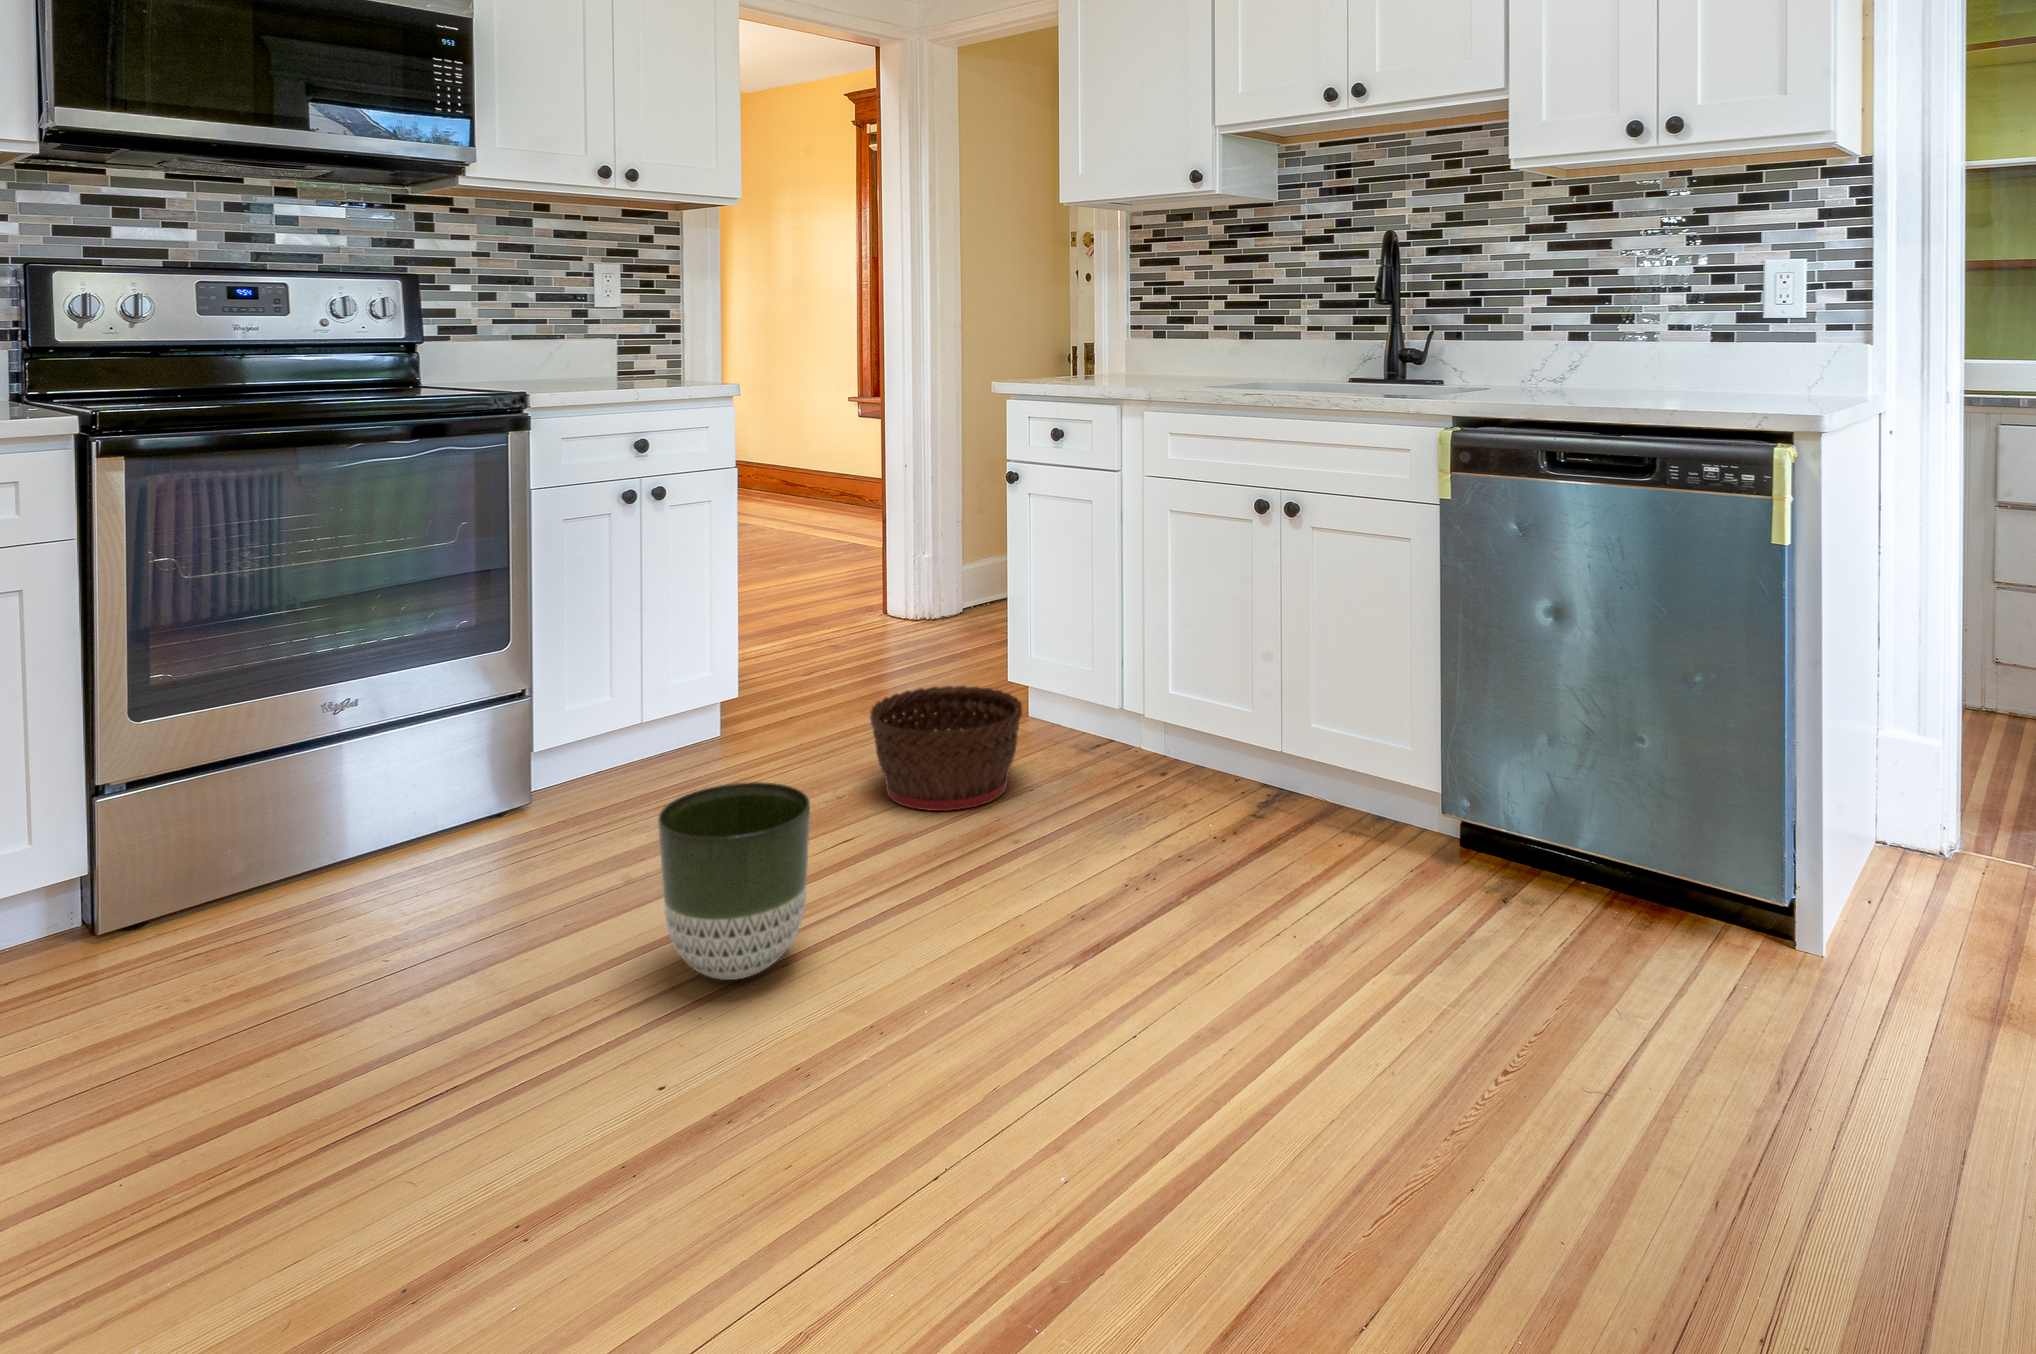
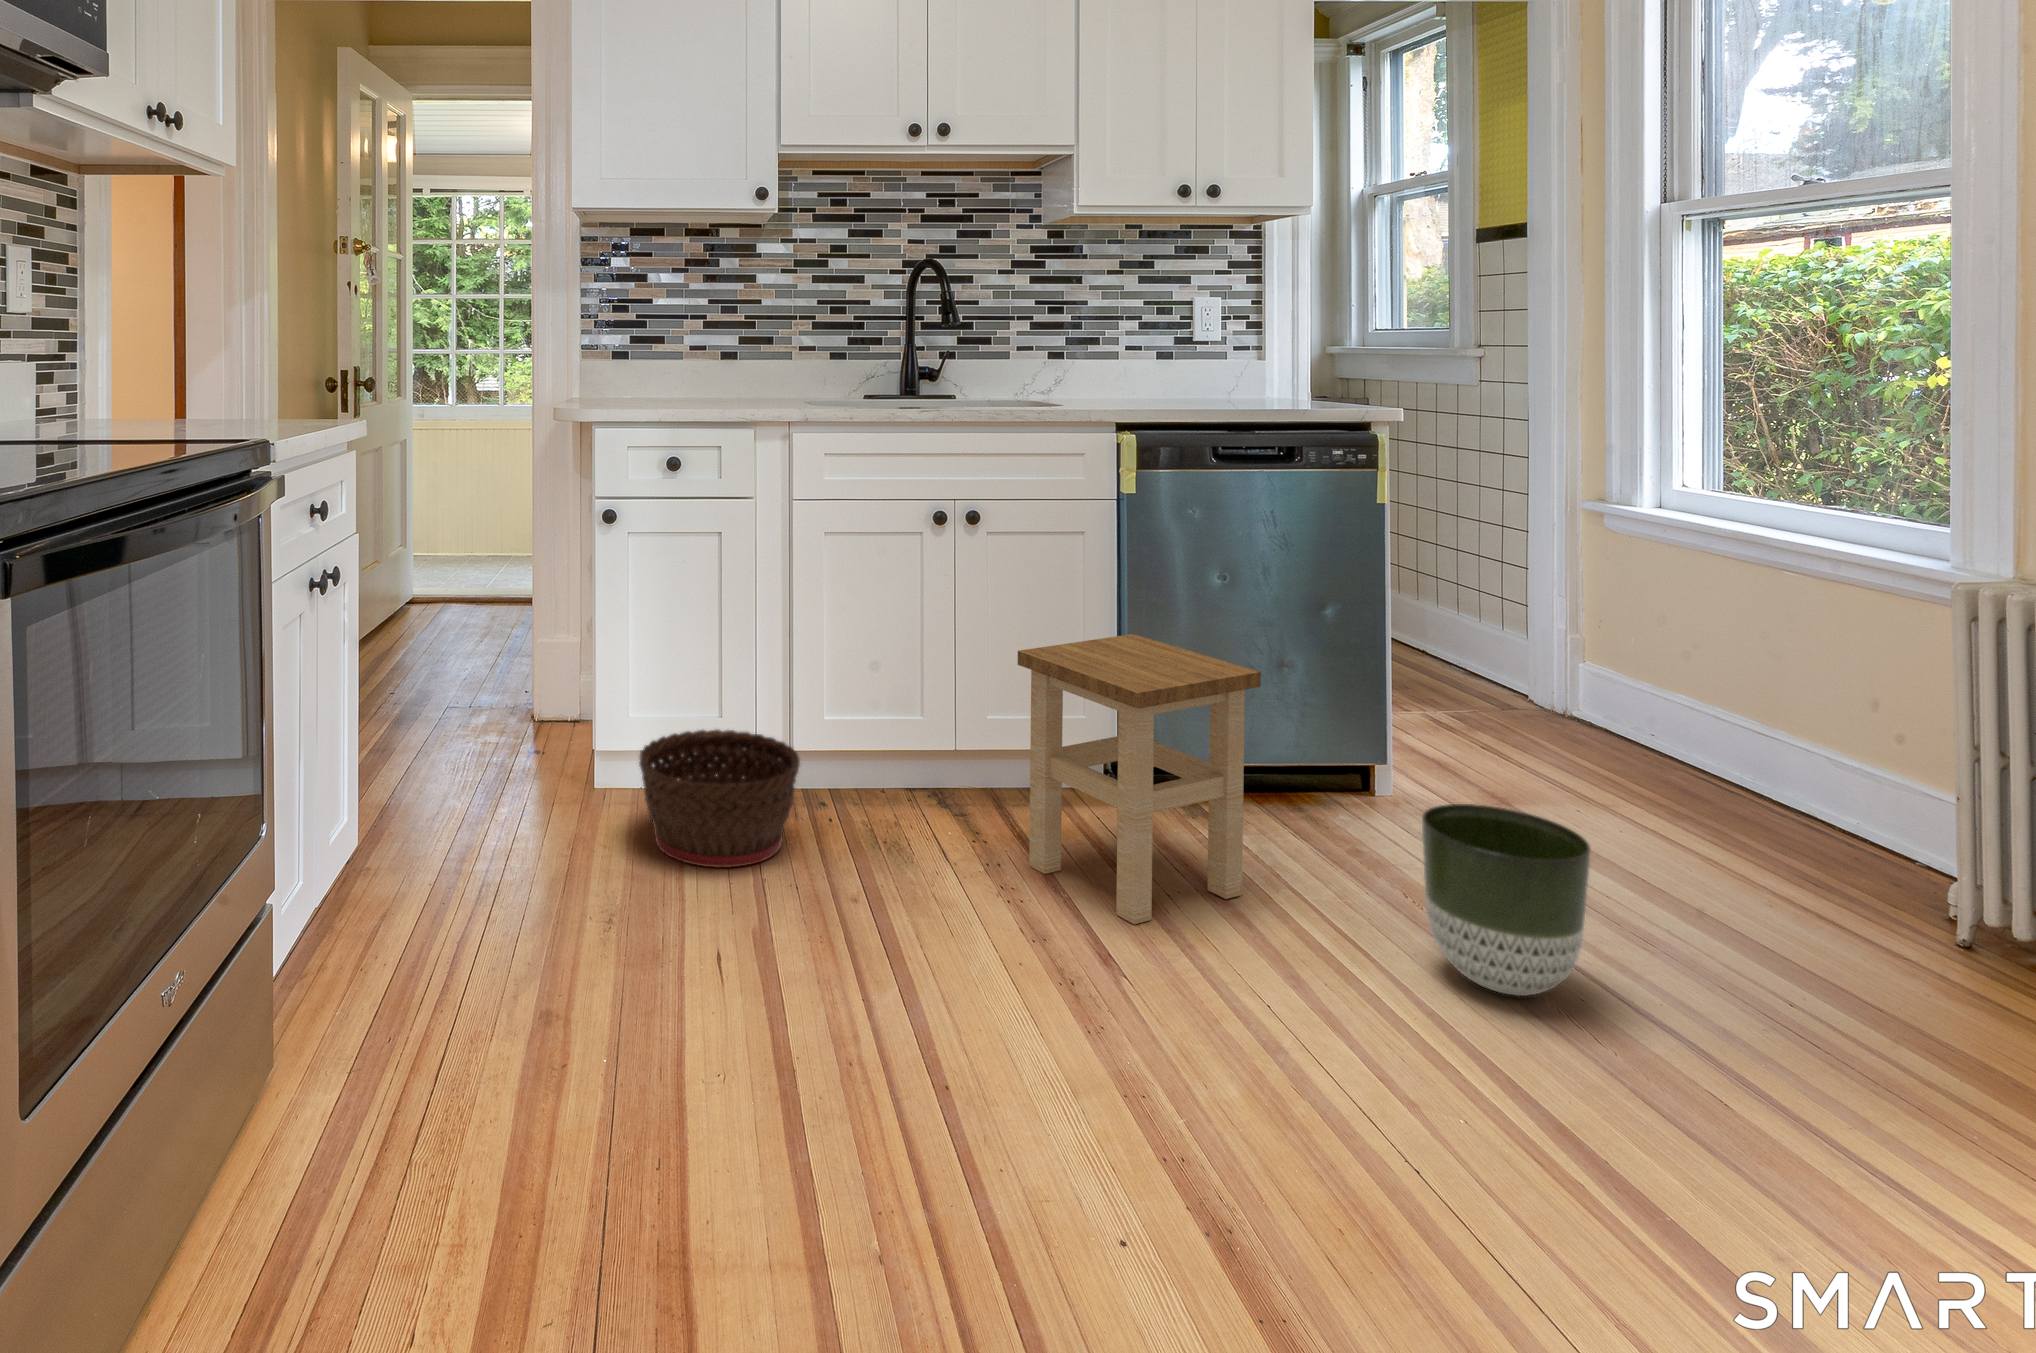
stool: none [1083,648,1300,981] -> present [1018,634,1261,924]
planter: present [658,782,810,980] -> present [1422,804,1590,996]

